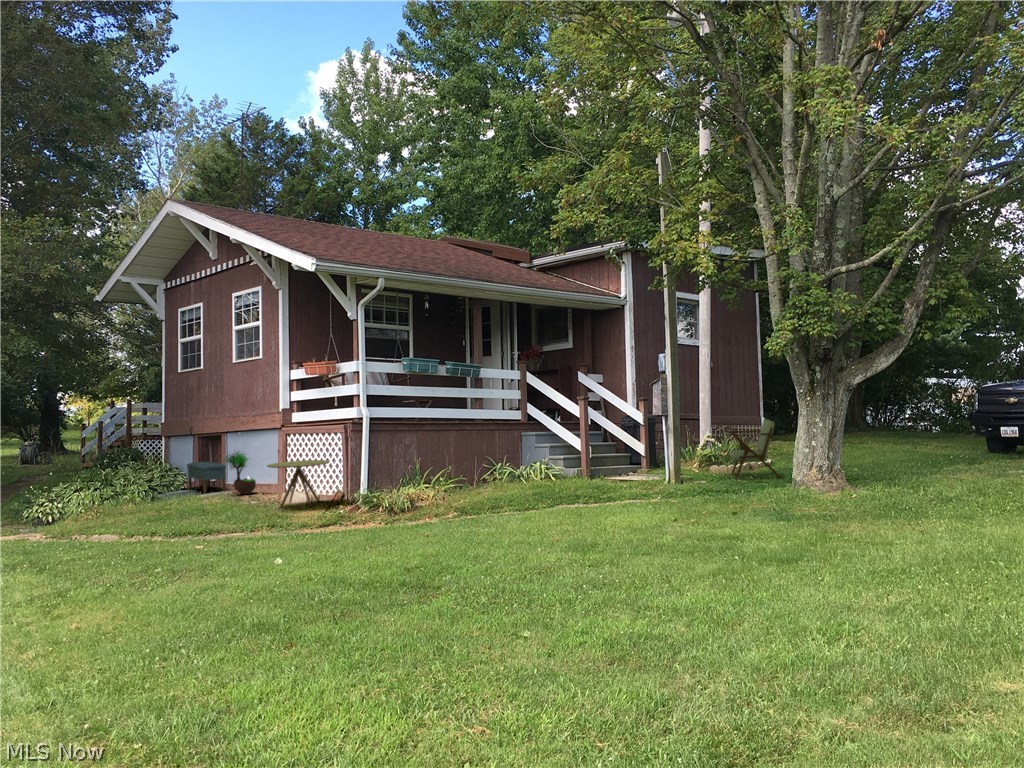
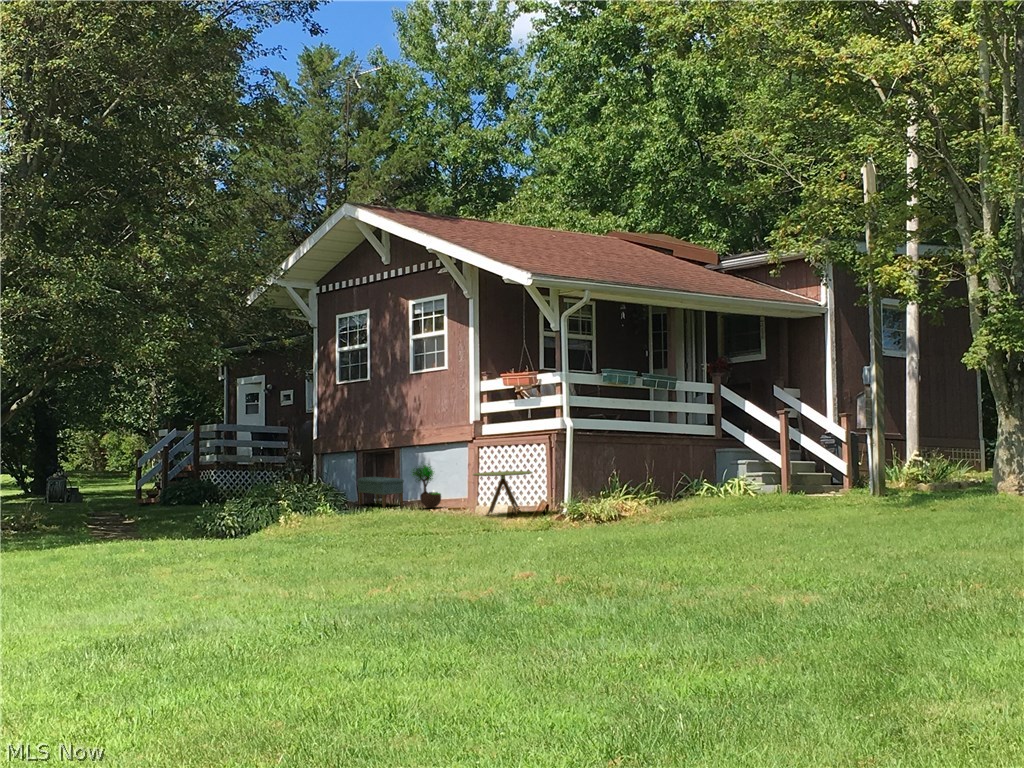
lounge chair: present [729,419,781,479] -> none [940,434,997,495]

